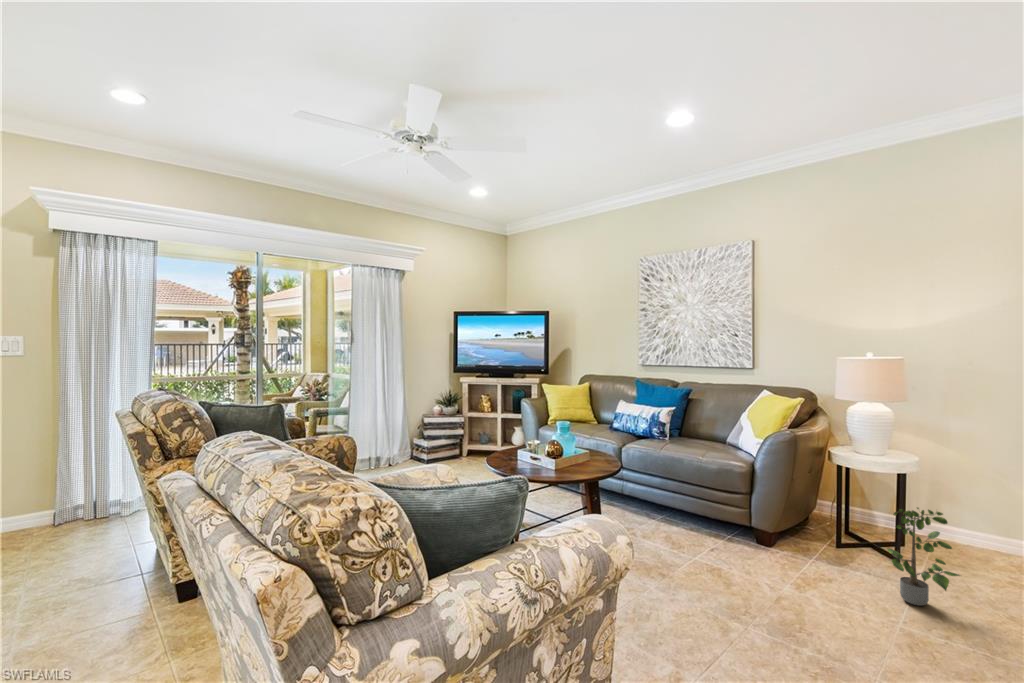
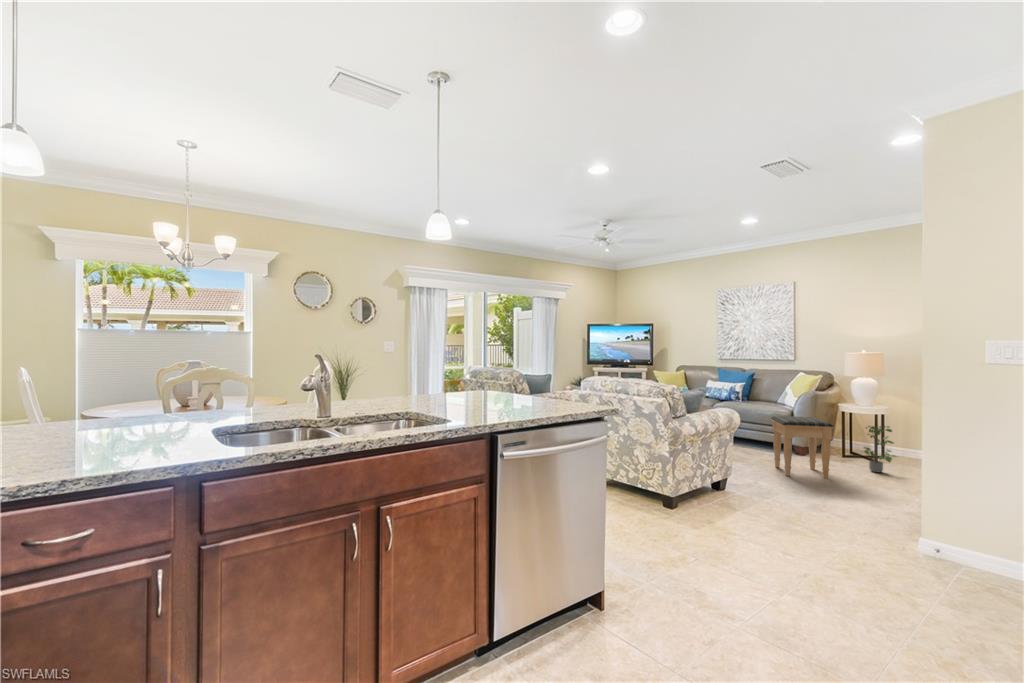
footstool: none [713,488,842,637] -> present [771,416,834,478]

